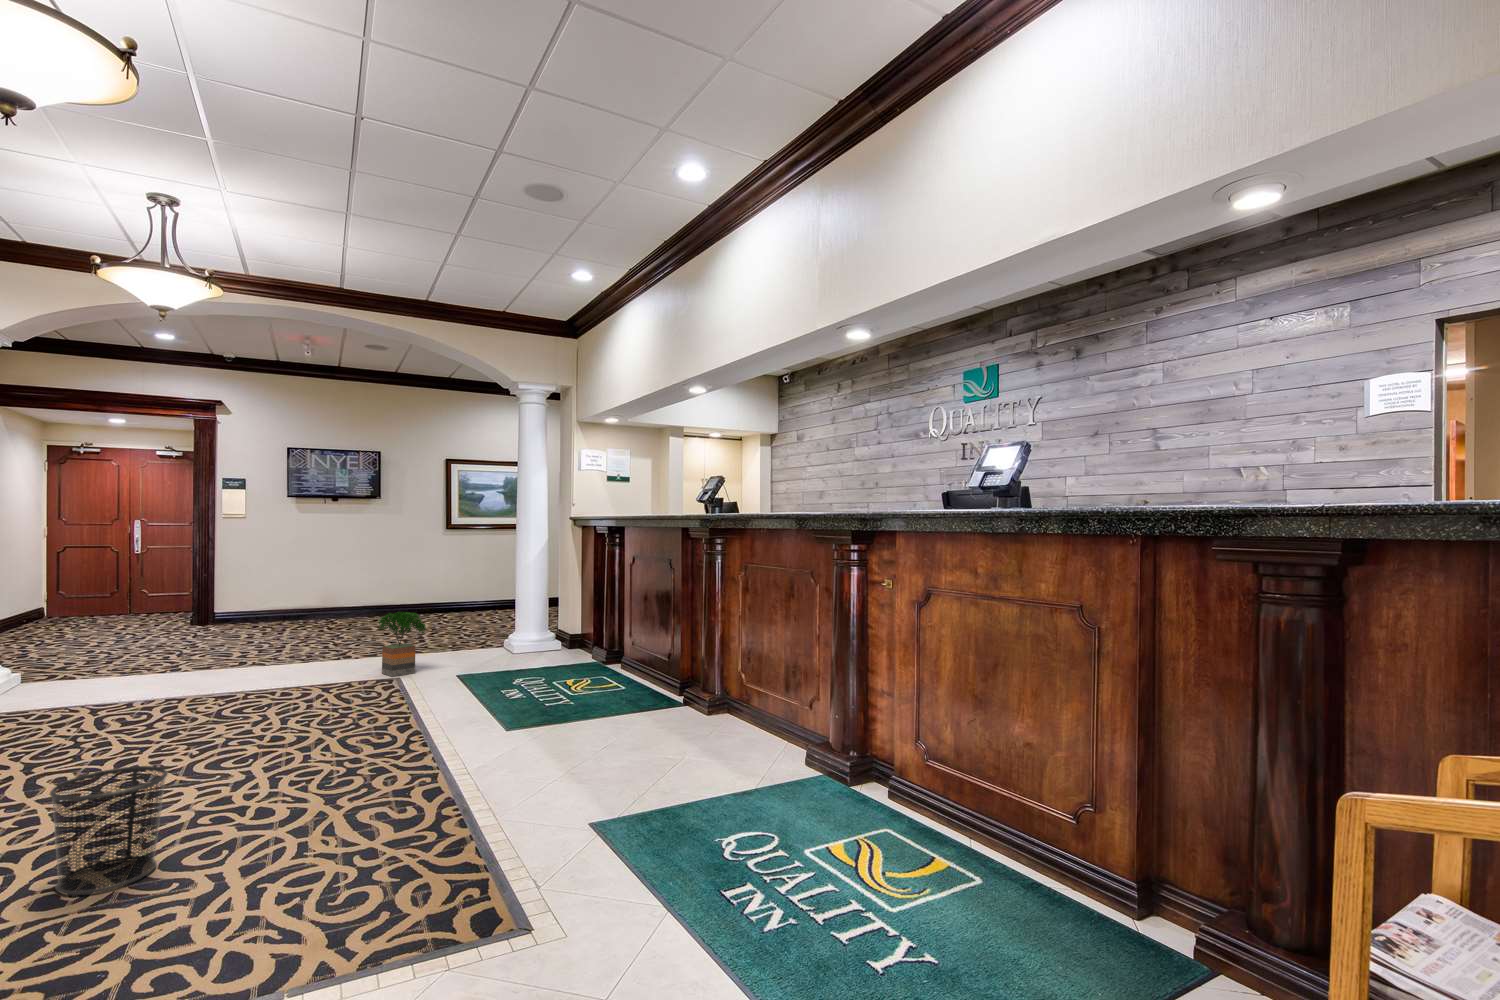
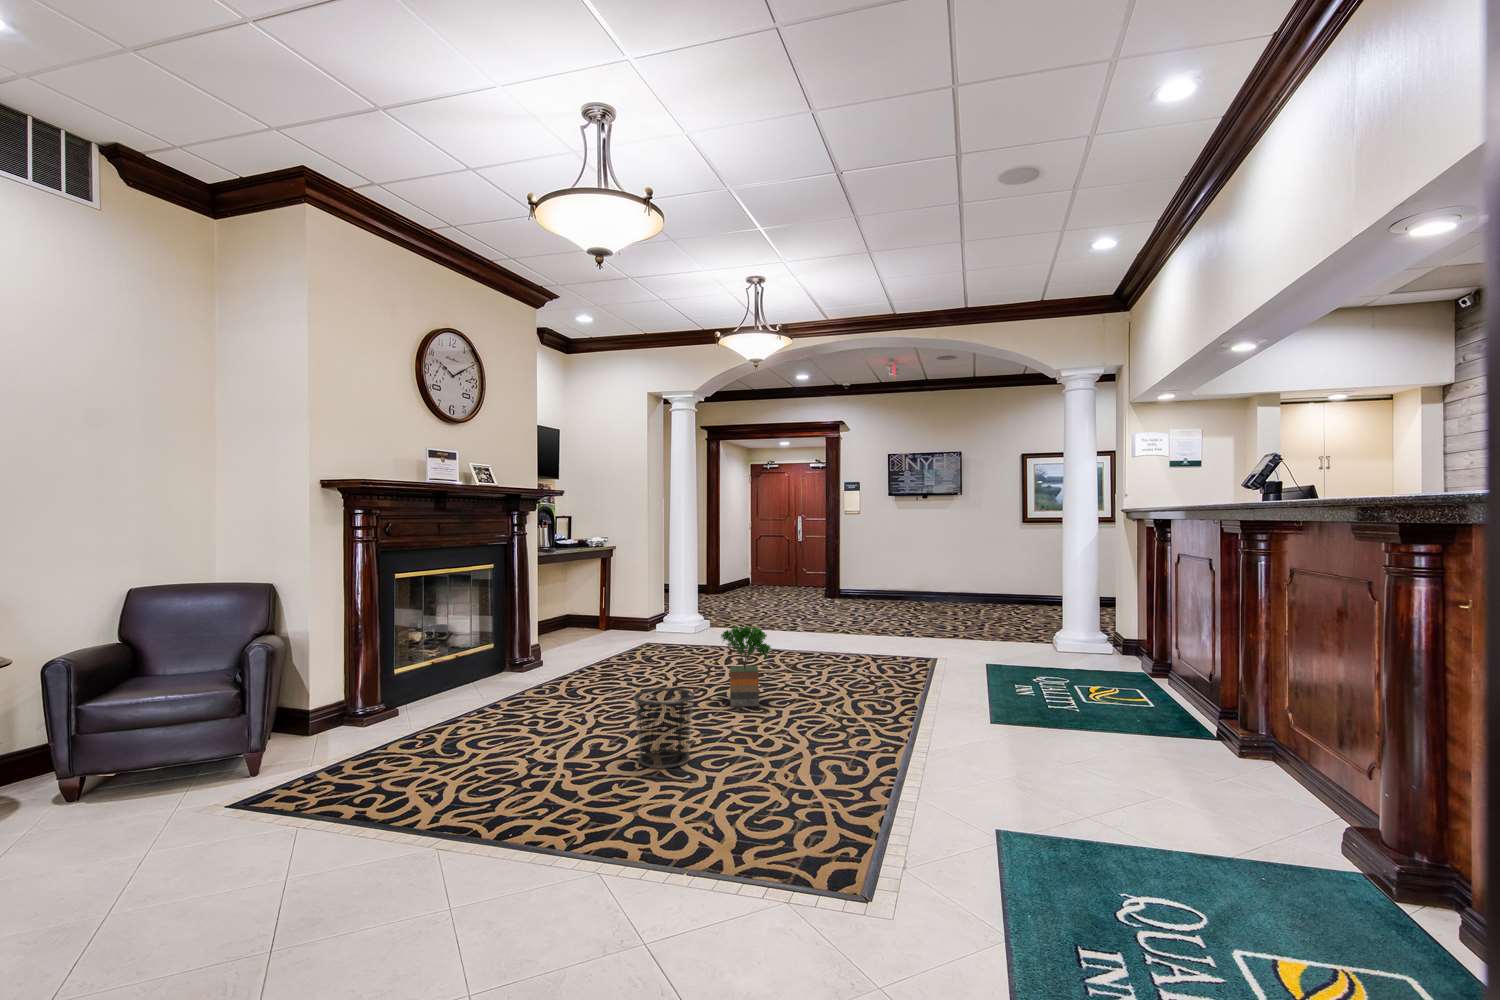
potted tree: present [379,612,426,677] -> present [721,626,771,707]

